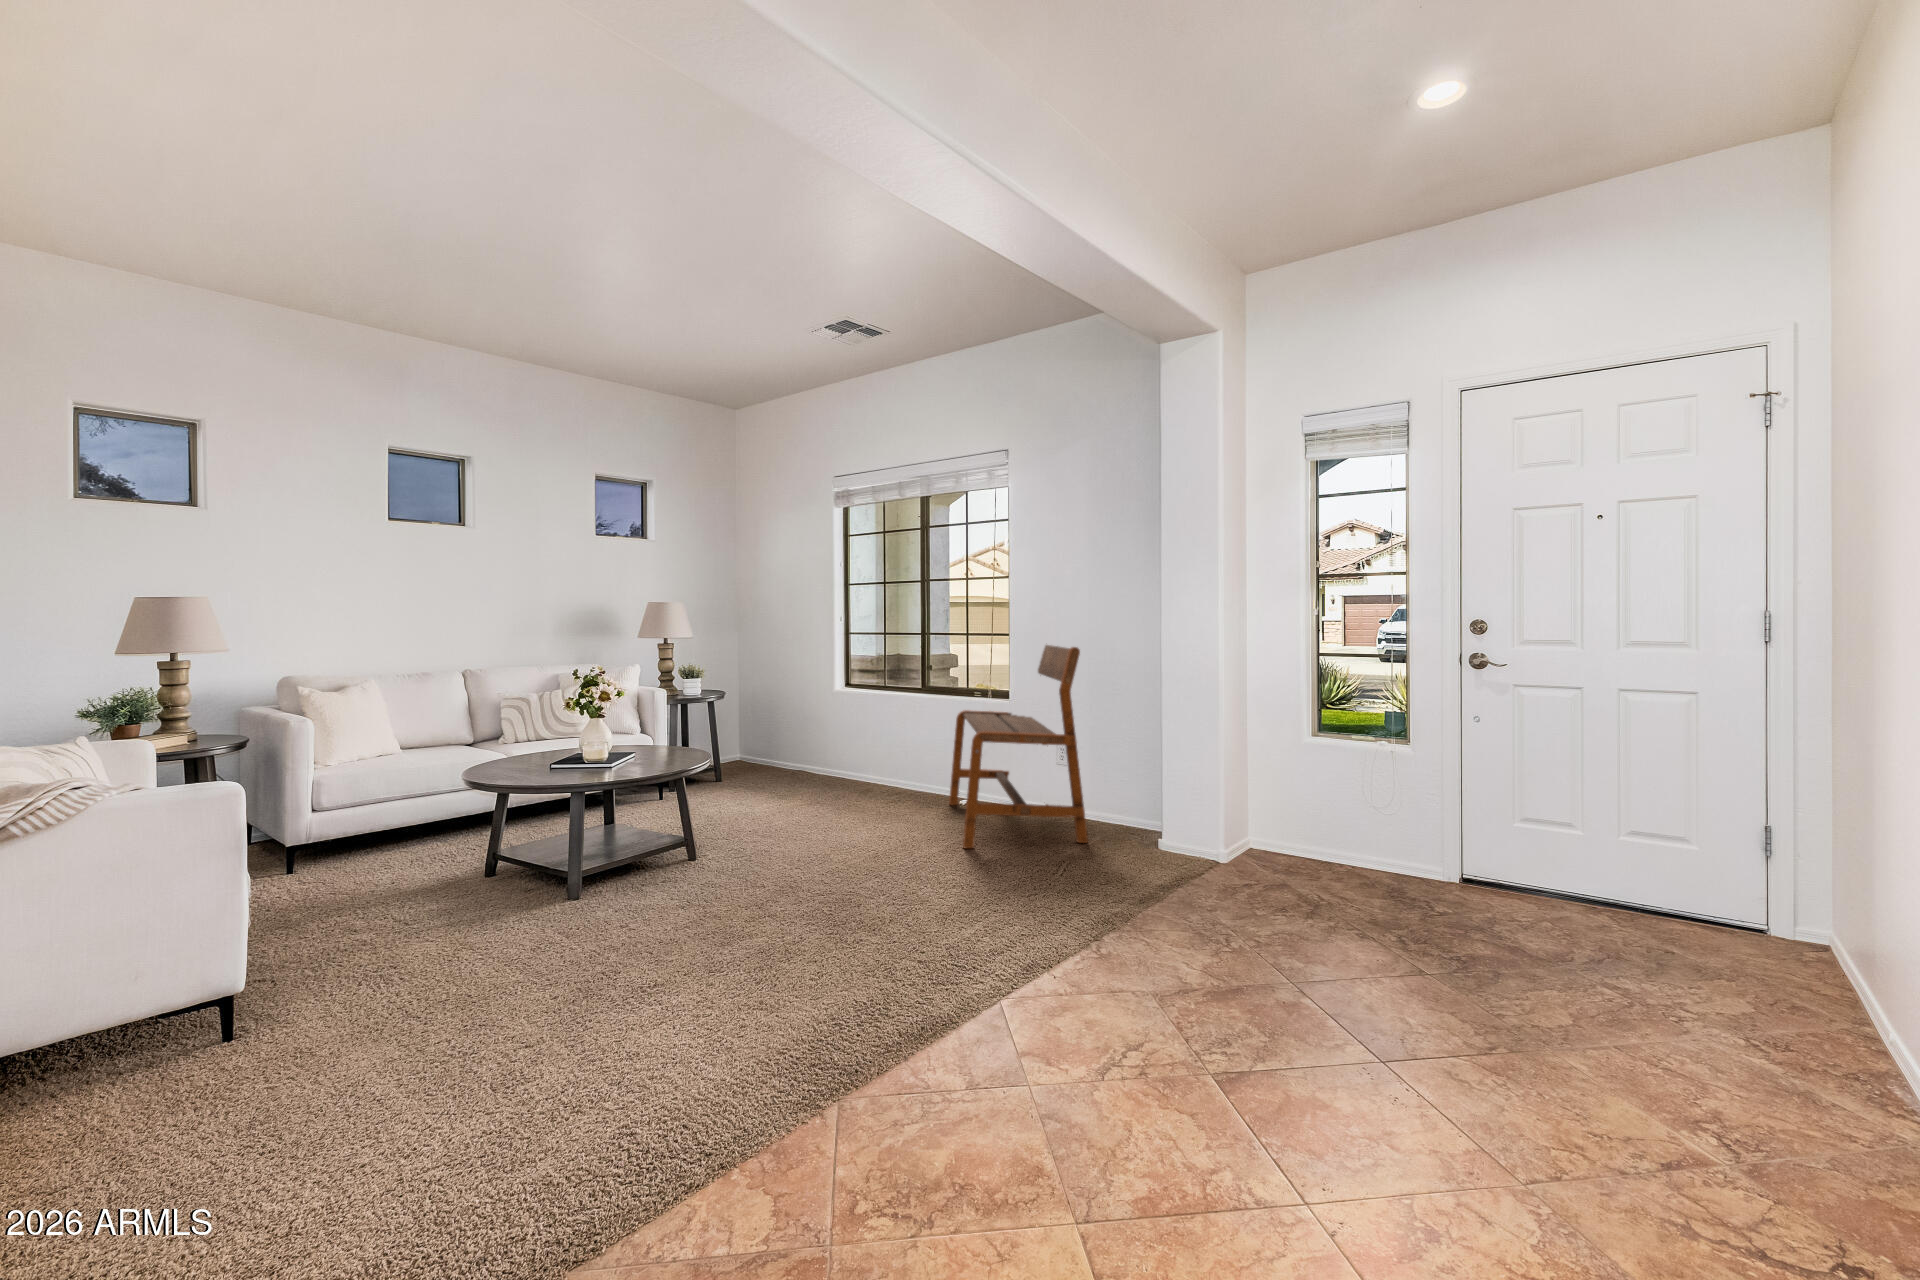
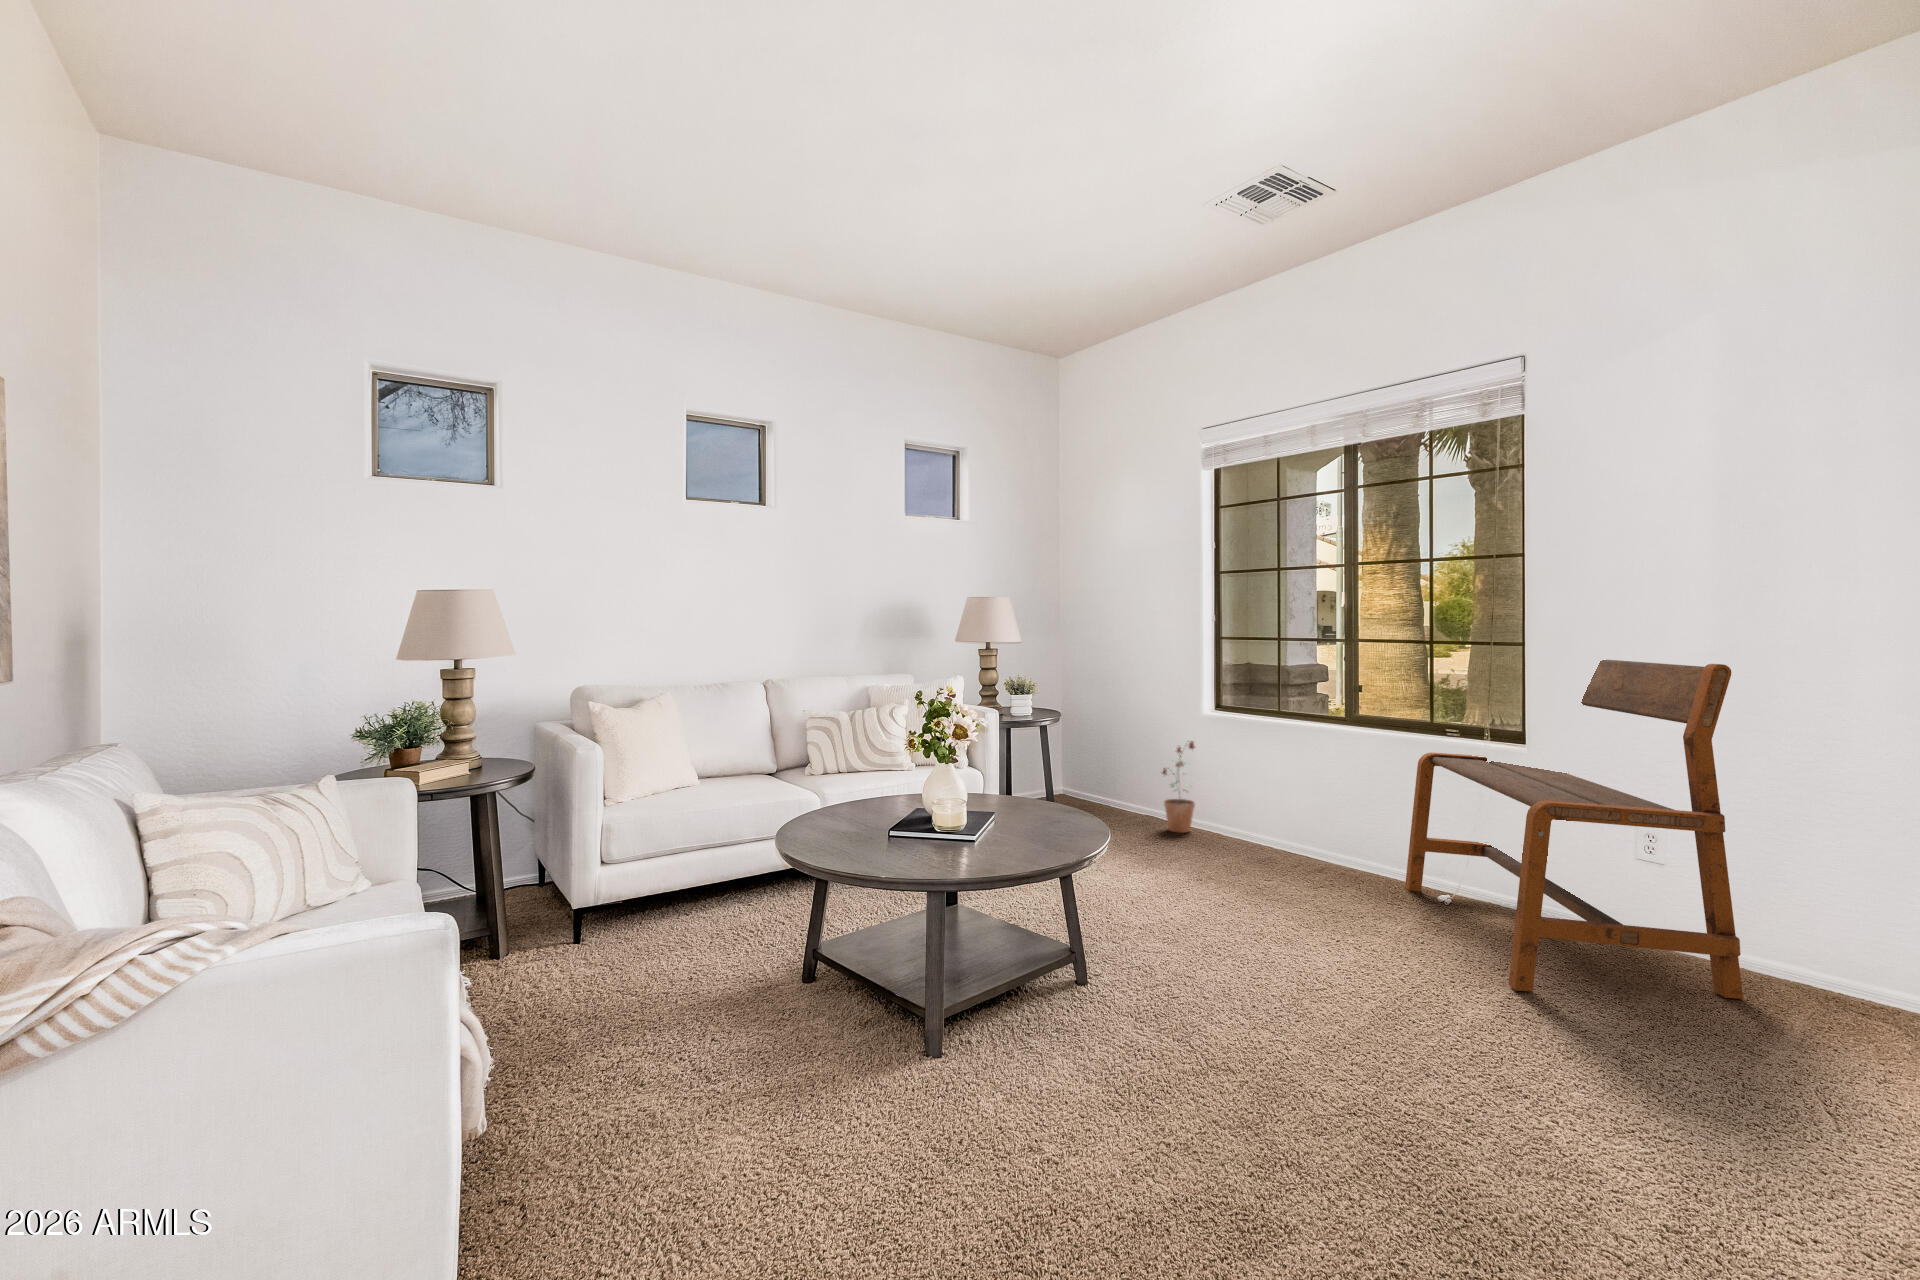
potted plant: none [802,711,831,781] -> present [1162,741,1195,833]

